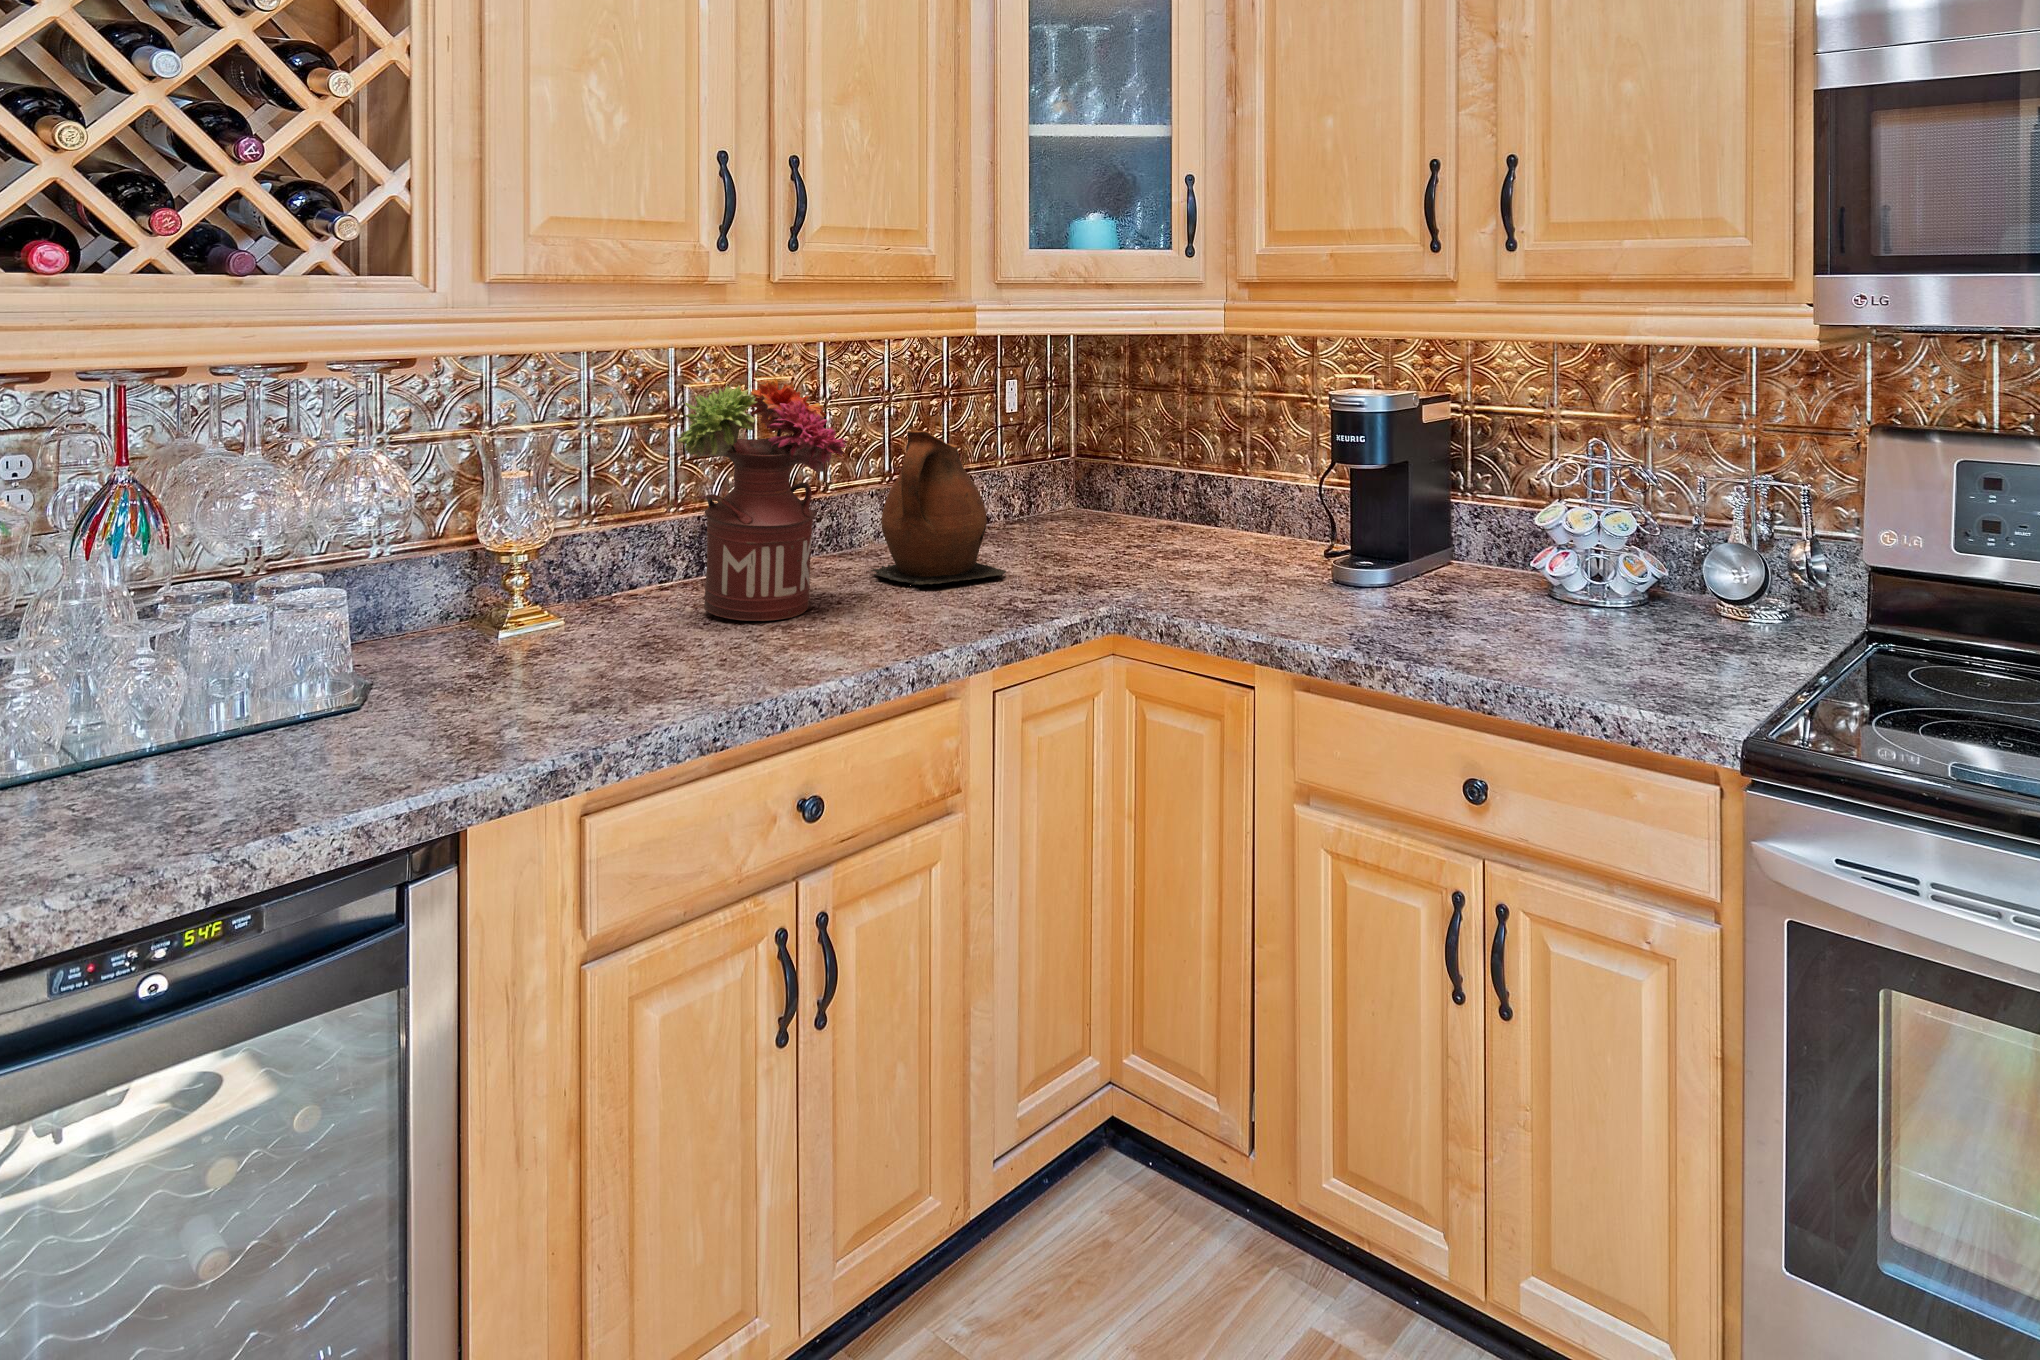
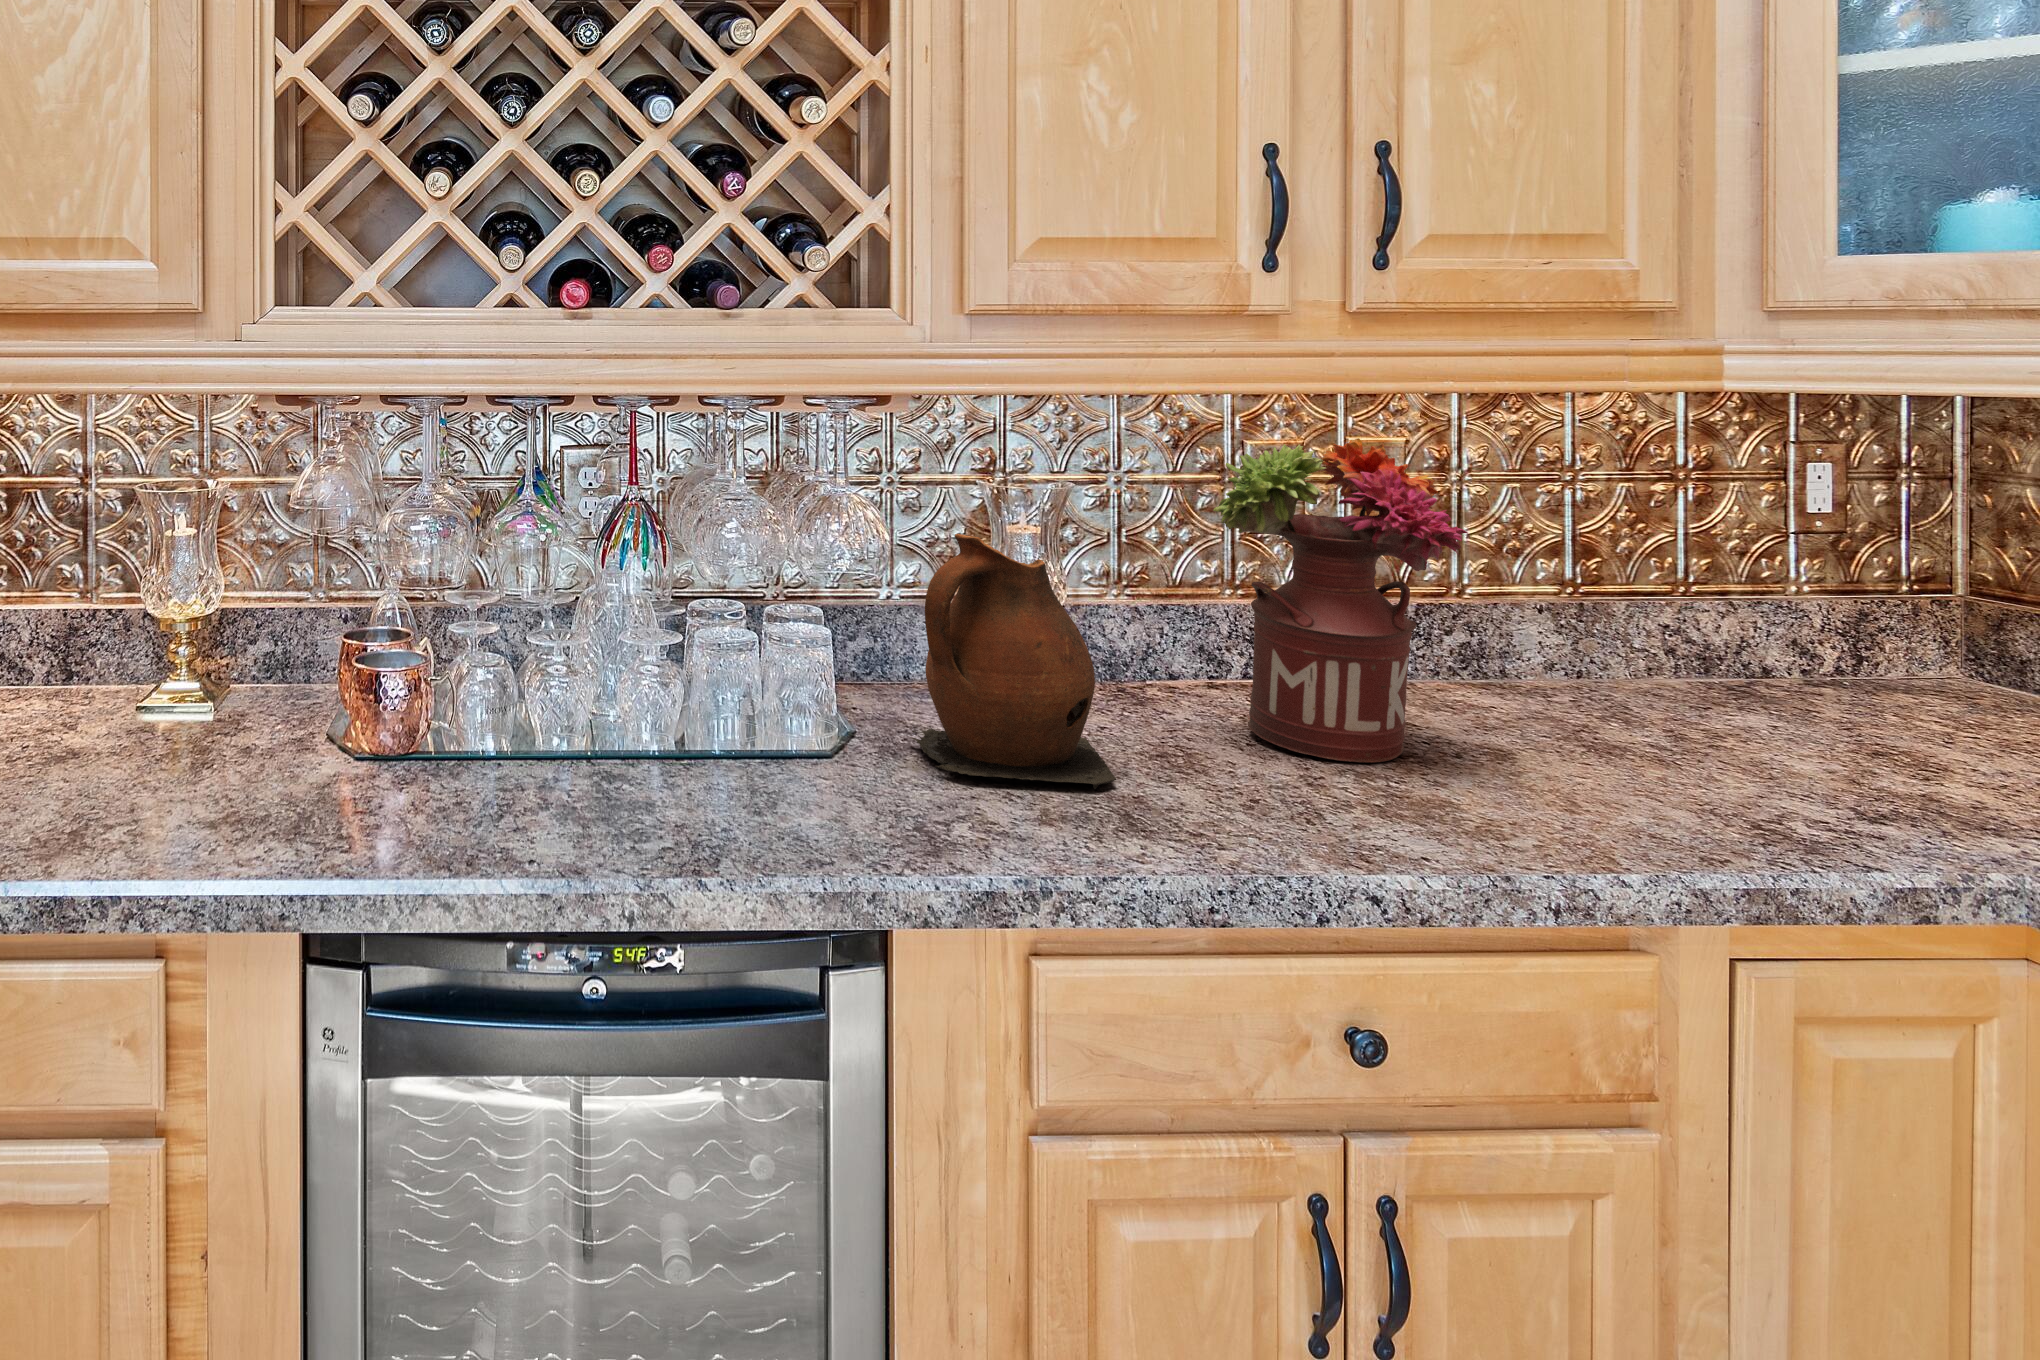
ceramic pitcher: present [867,430,1006,585] -> present [912,534,1116,789]

